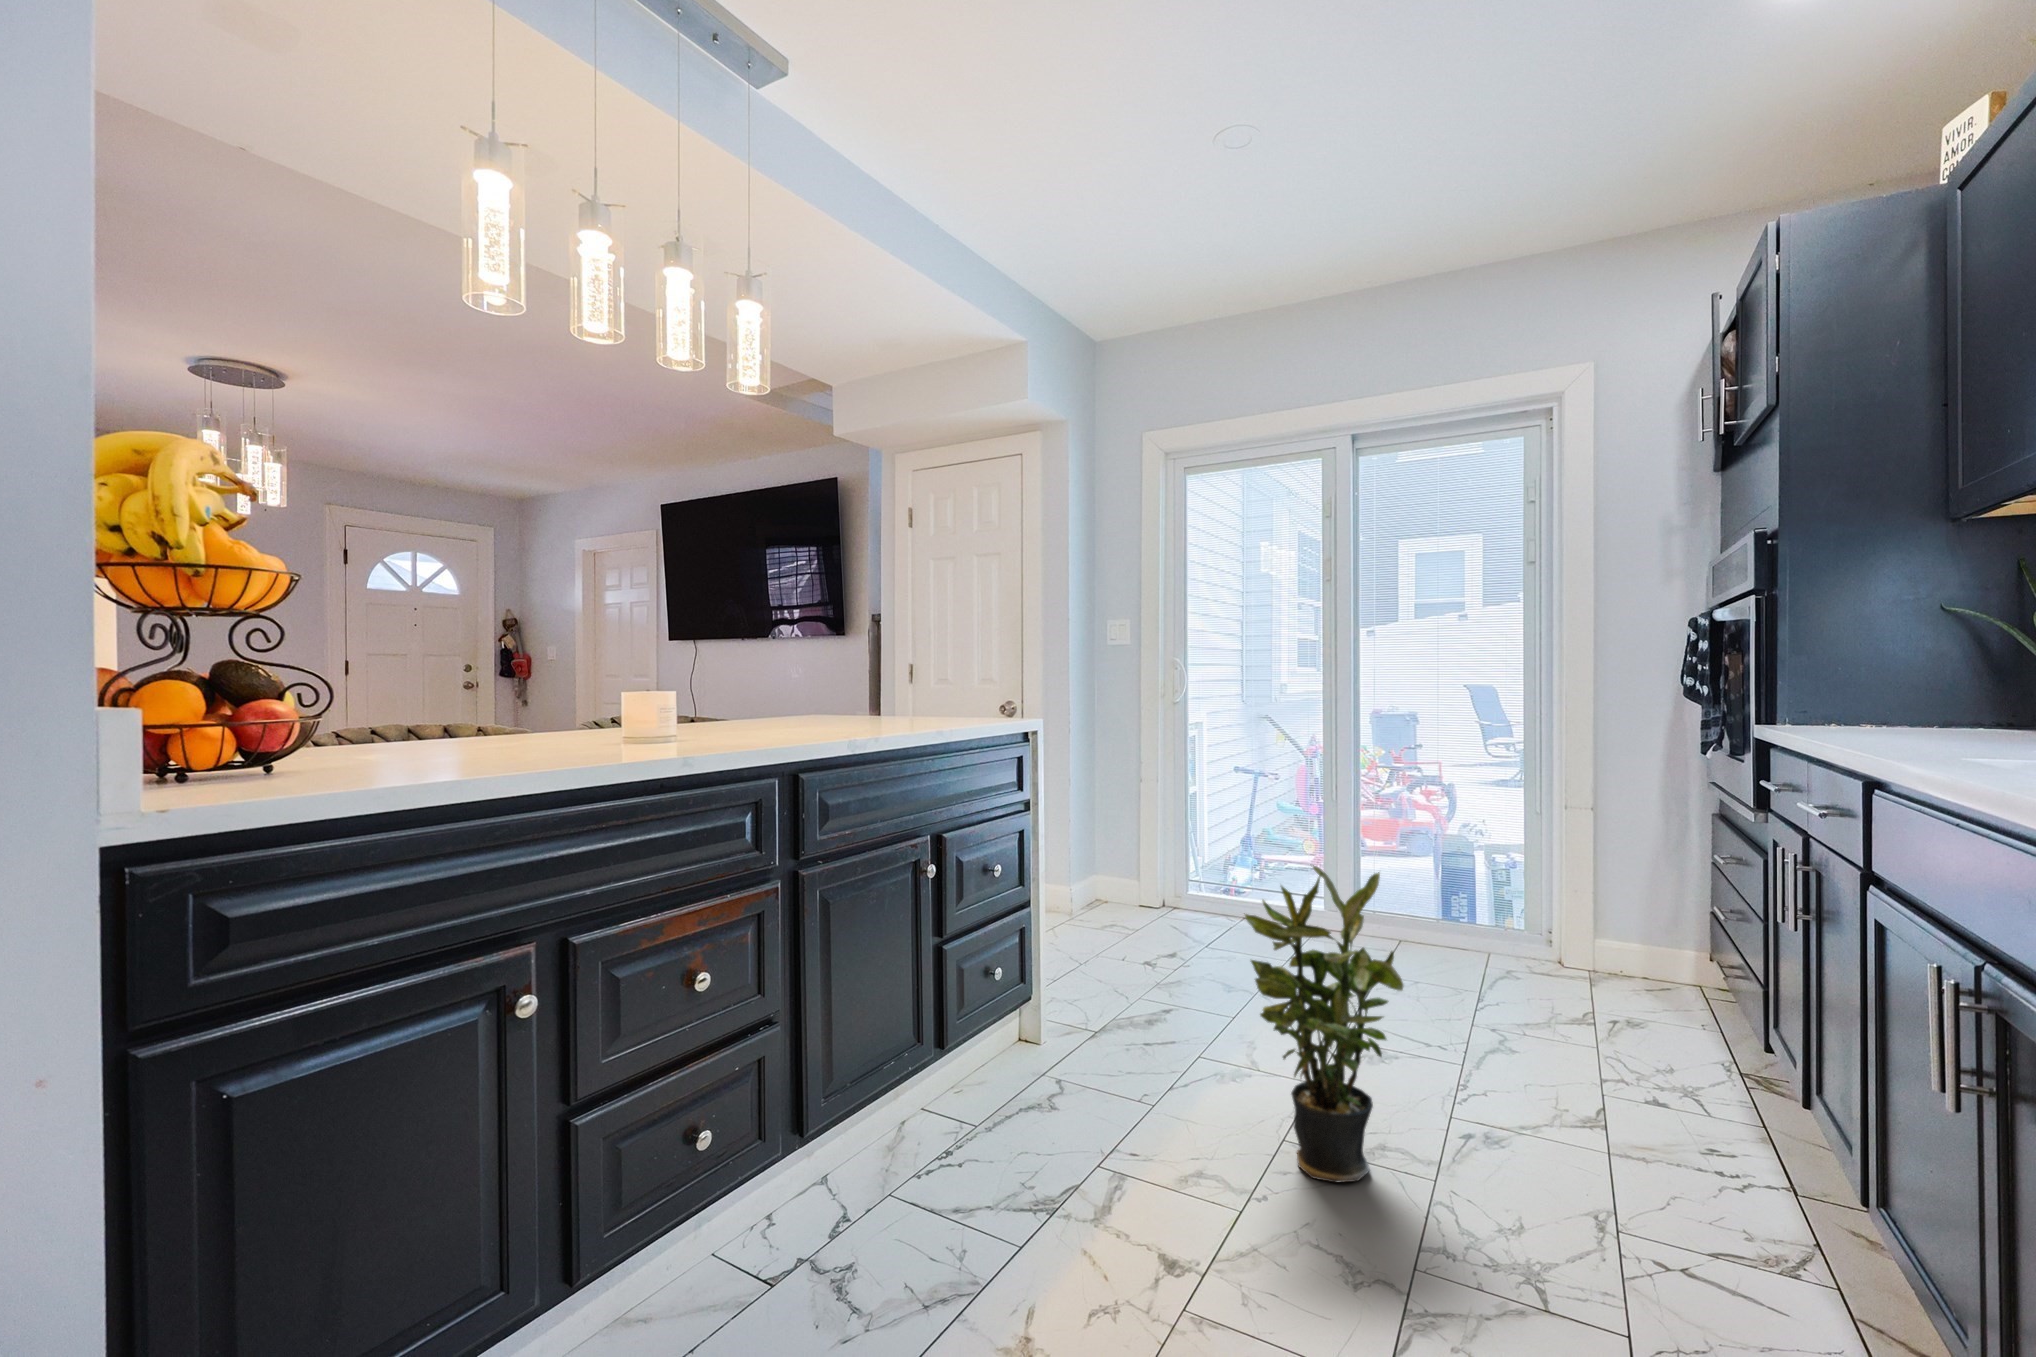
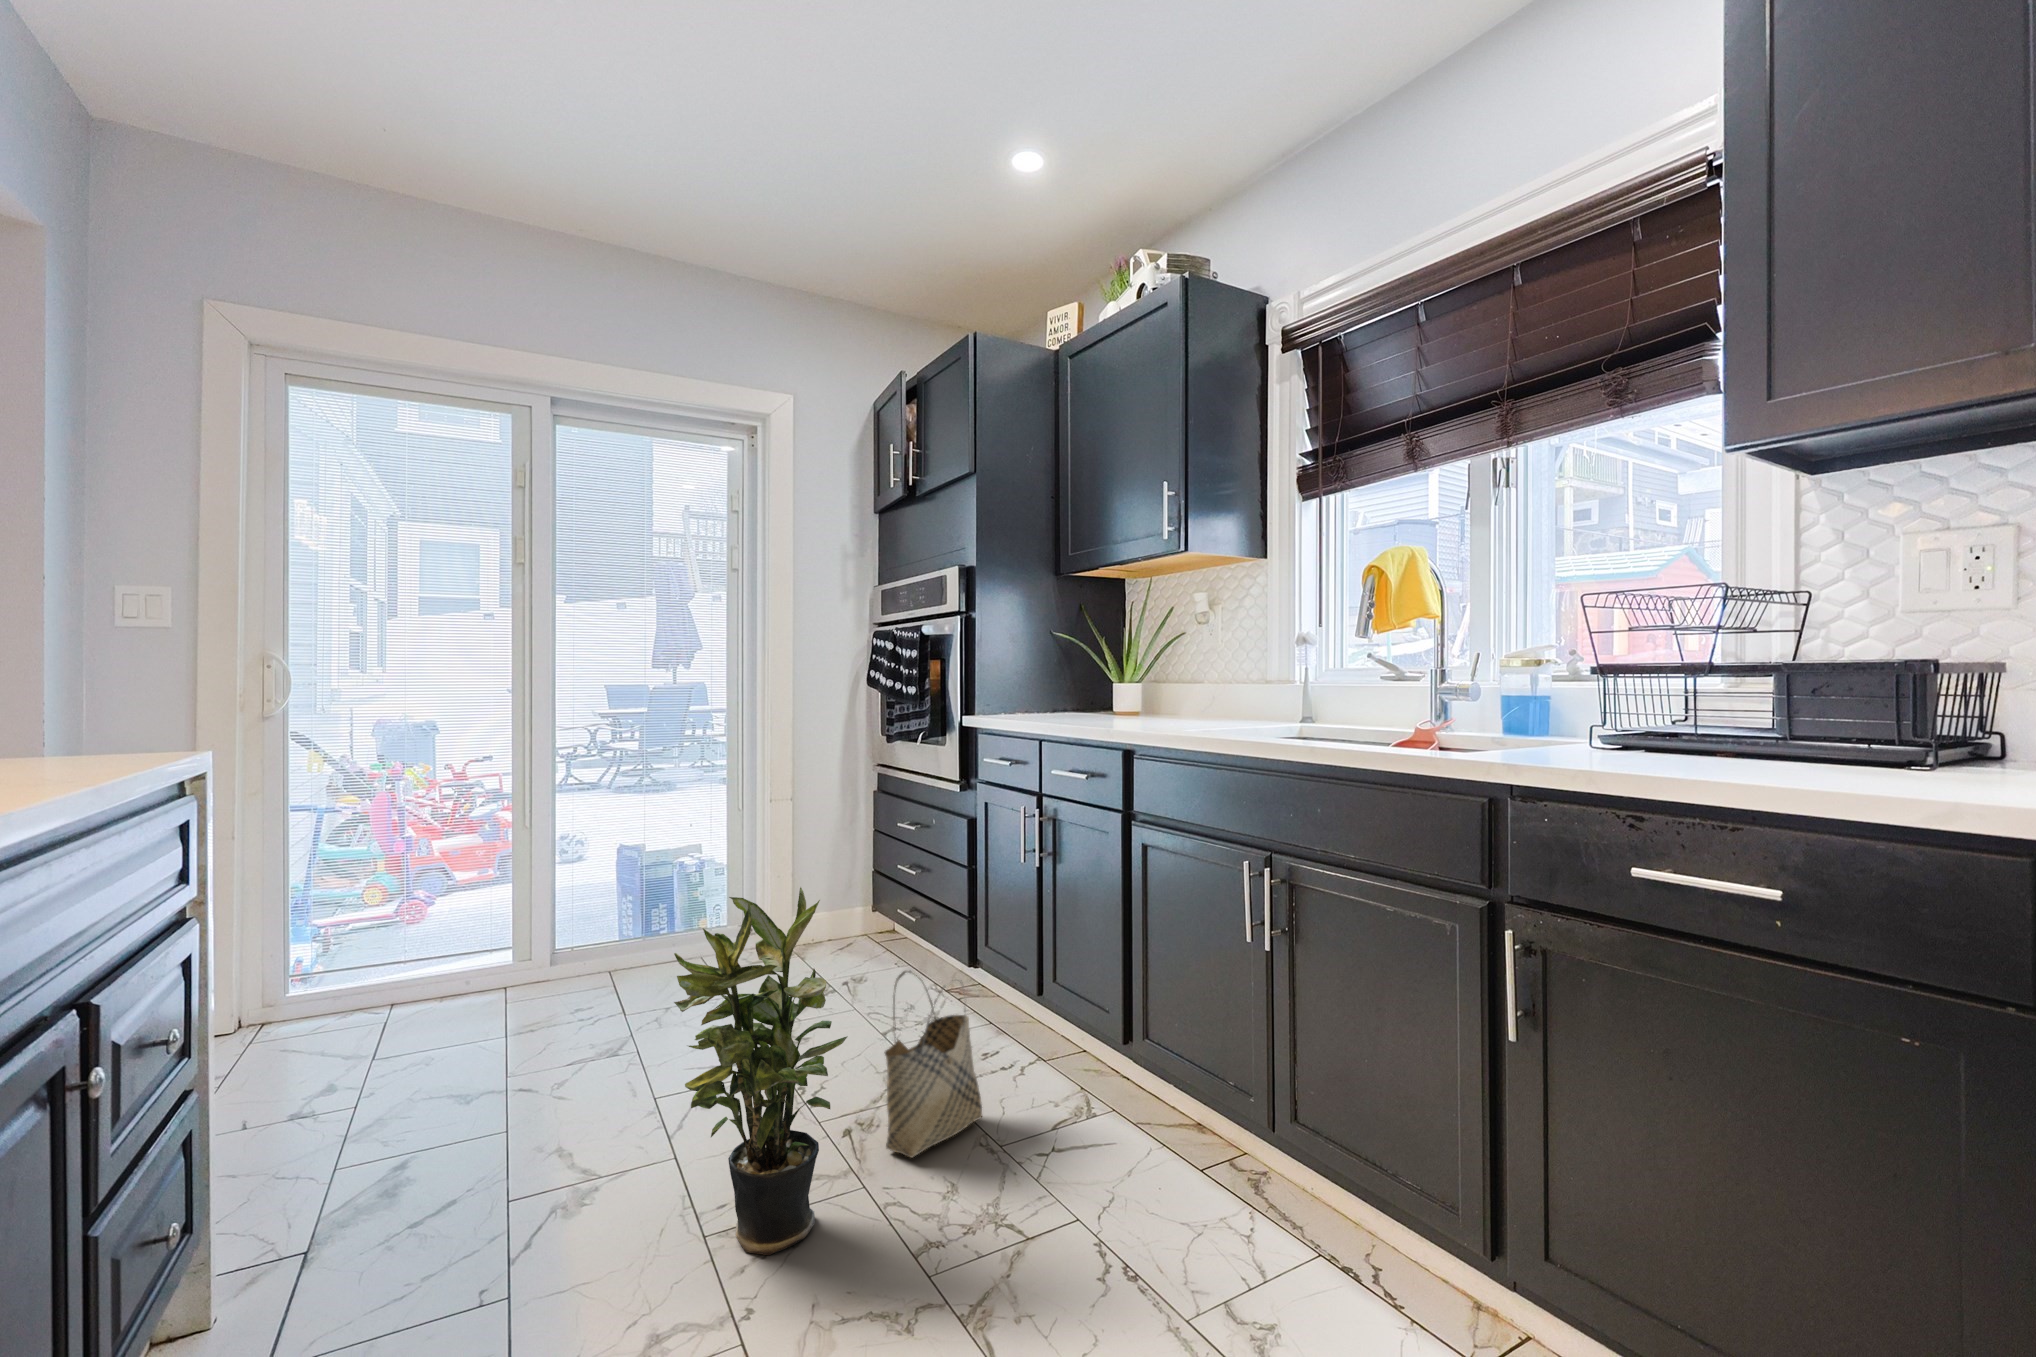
woven basket: none [1479,994,1623,1195] -> present [884,971,982,1158]

